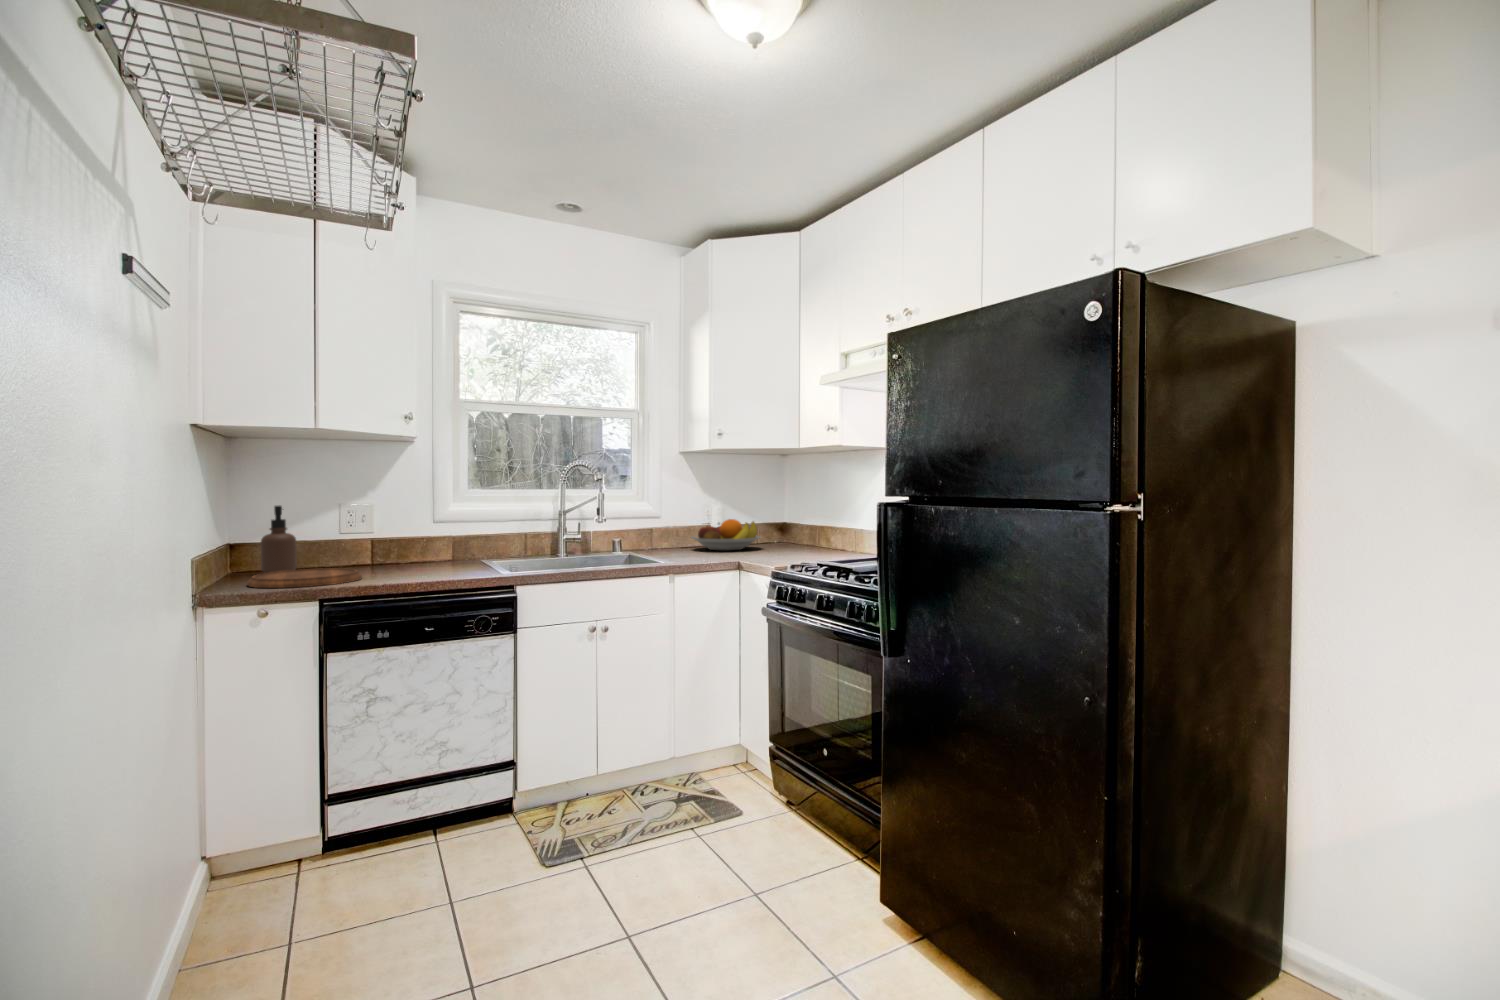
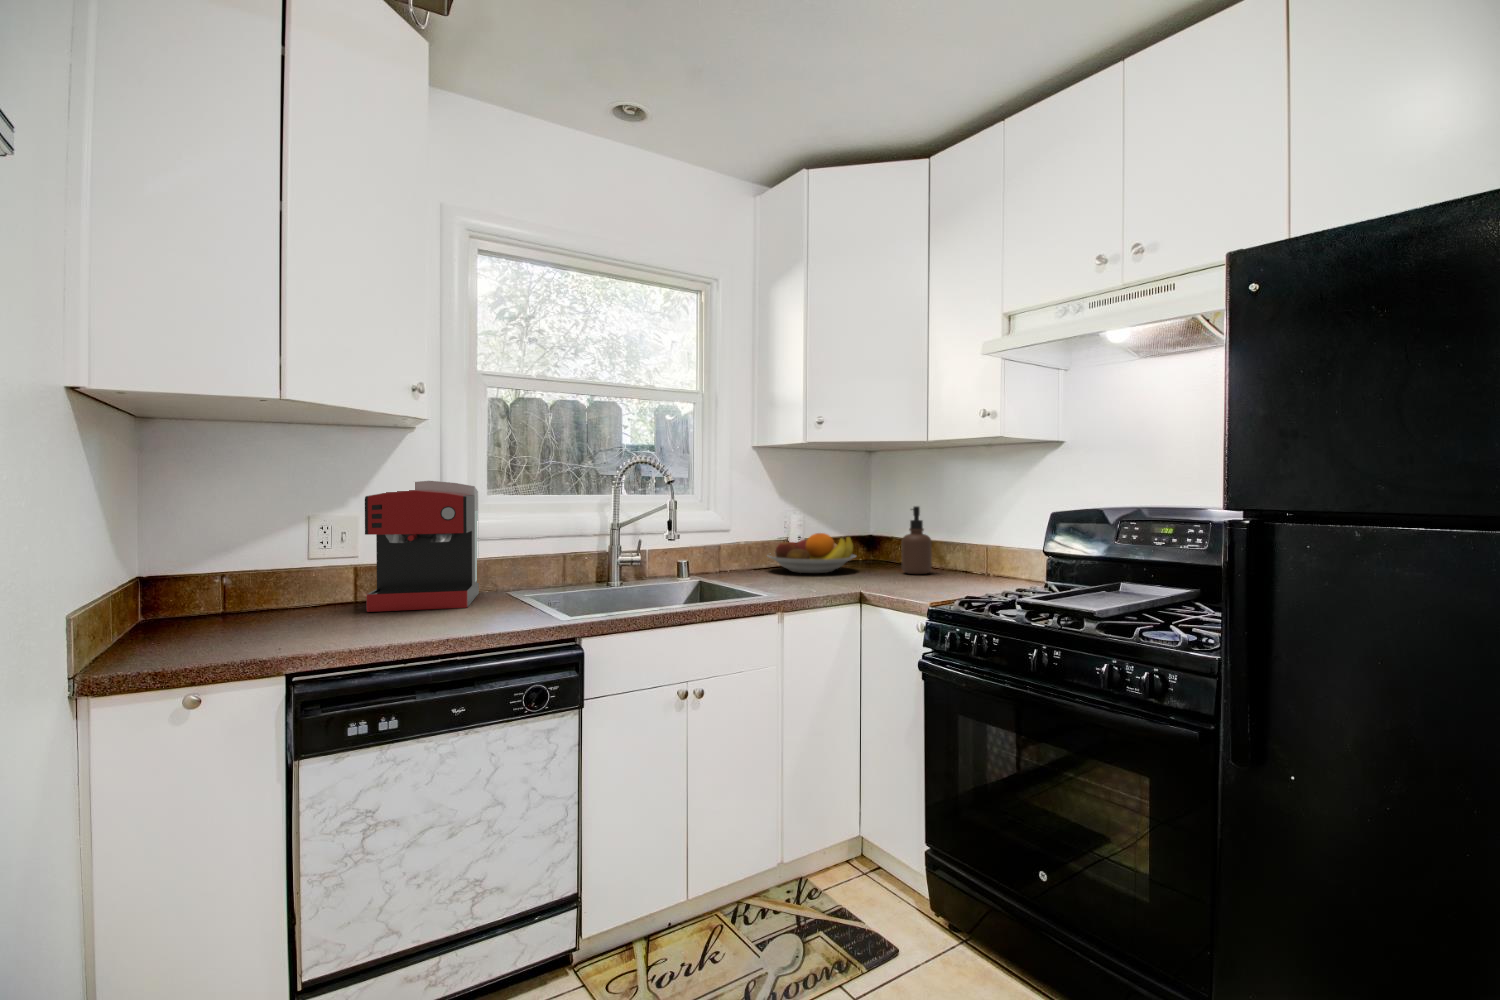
coffee maker: none [375,479,461,570] -> present [365,481,479,612]
soap dispenser: present [261,505,297,573] -> present [902,506,932,574]
cutting board: present [247,568,362,588] -> none [165,615,350,657]

